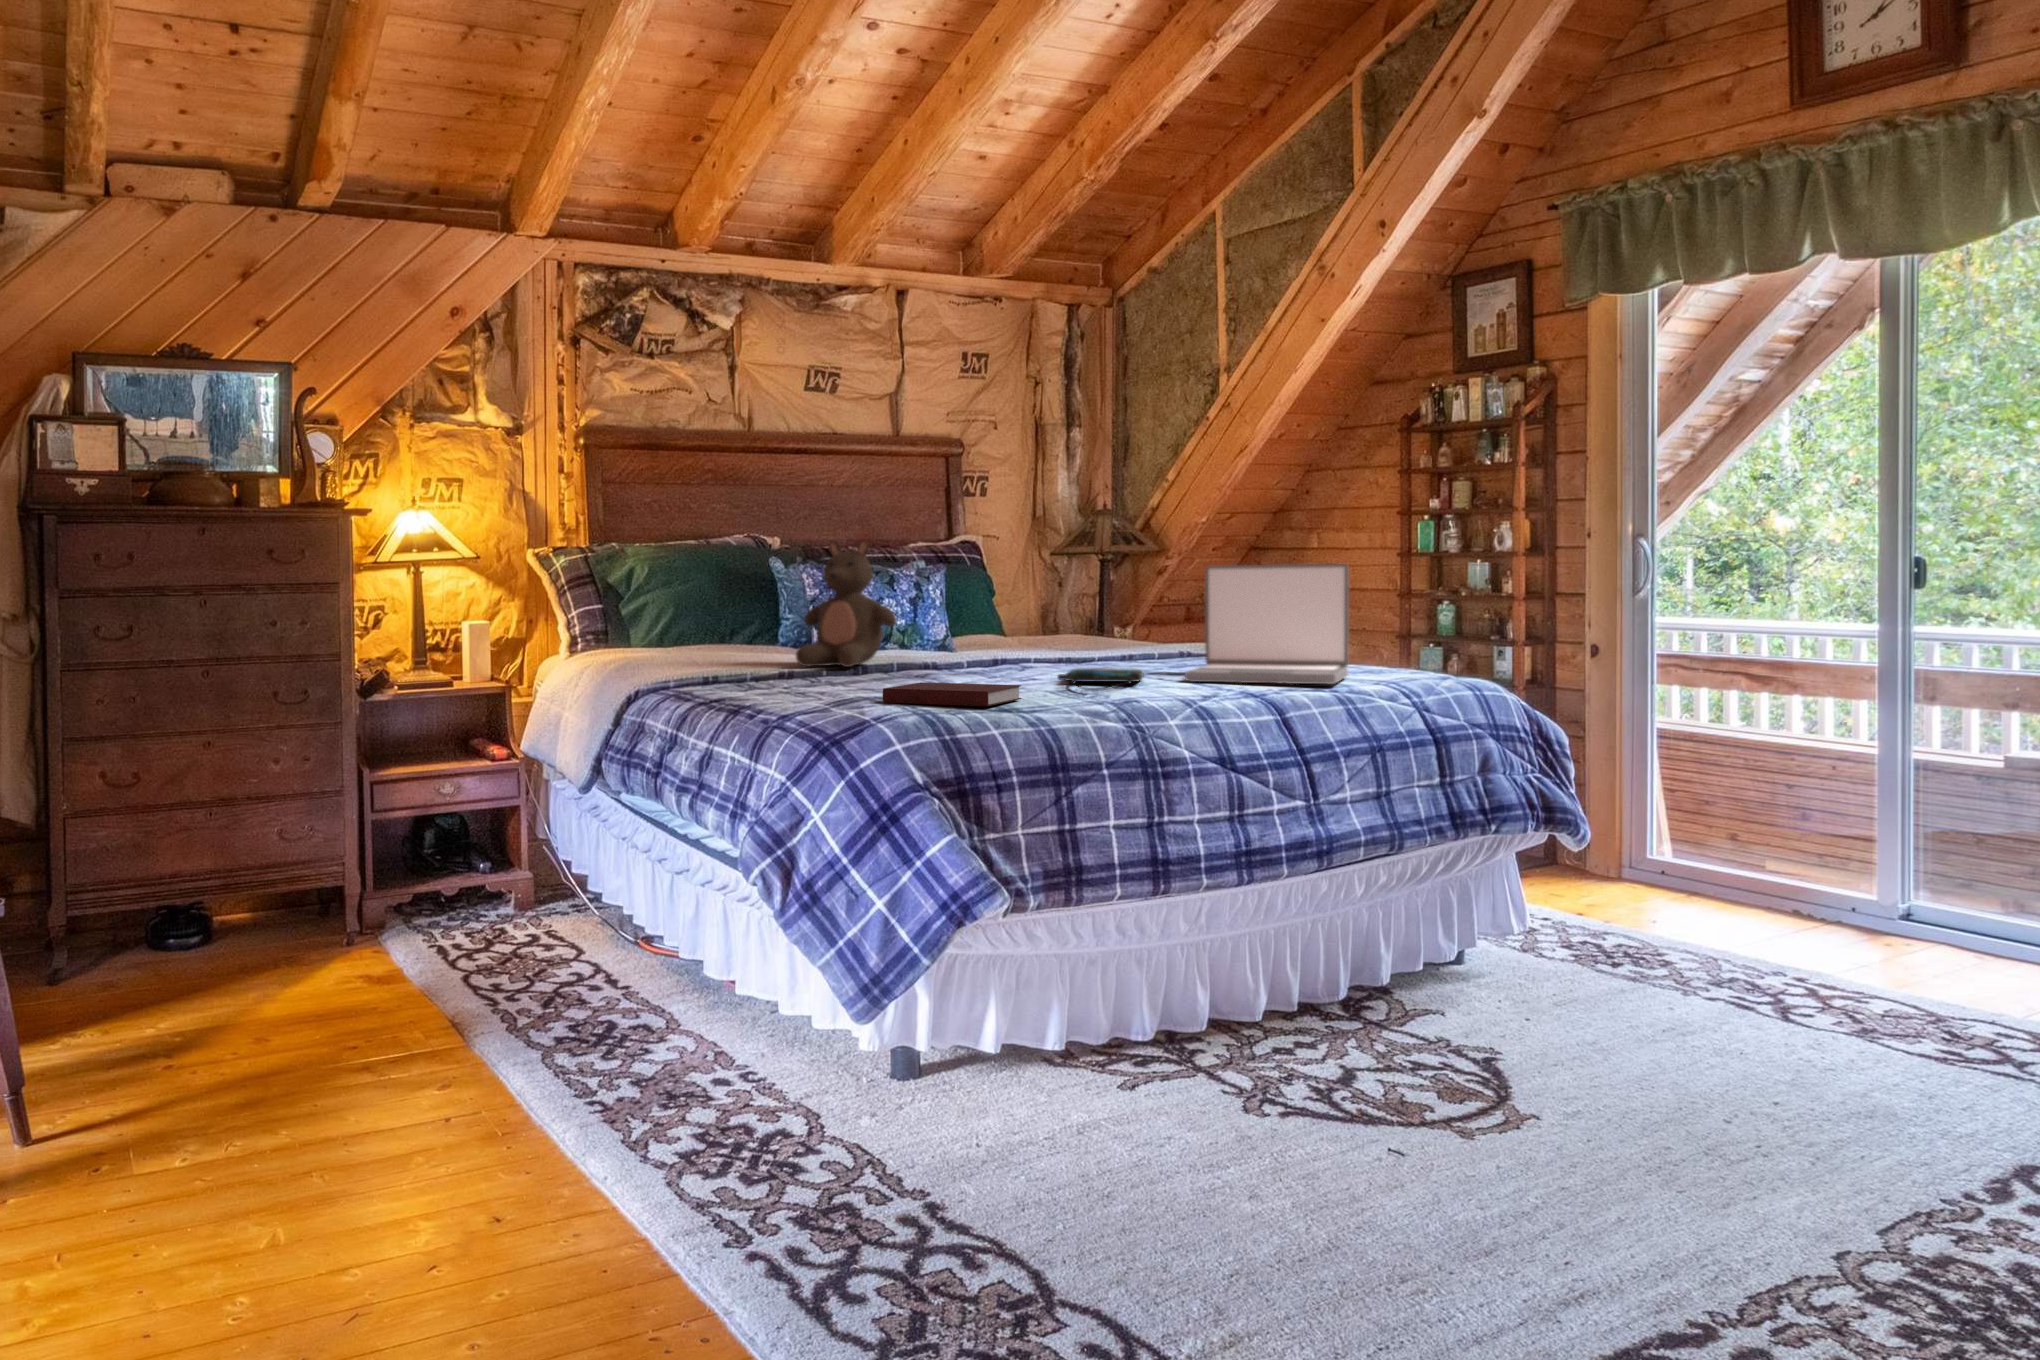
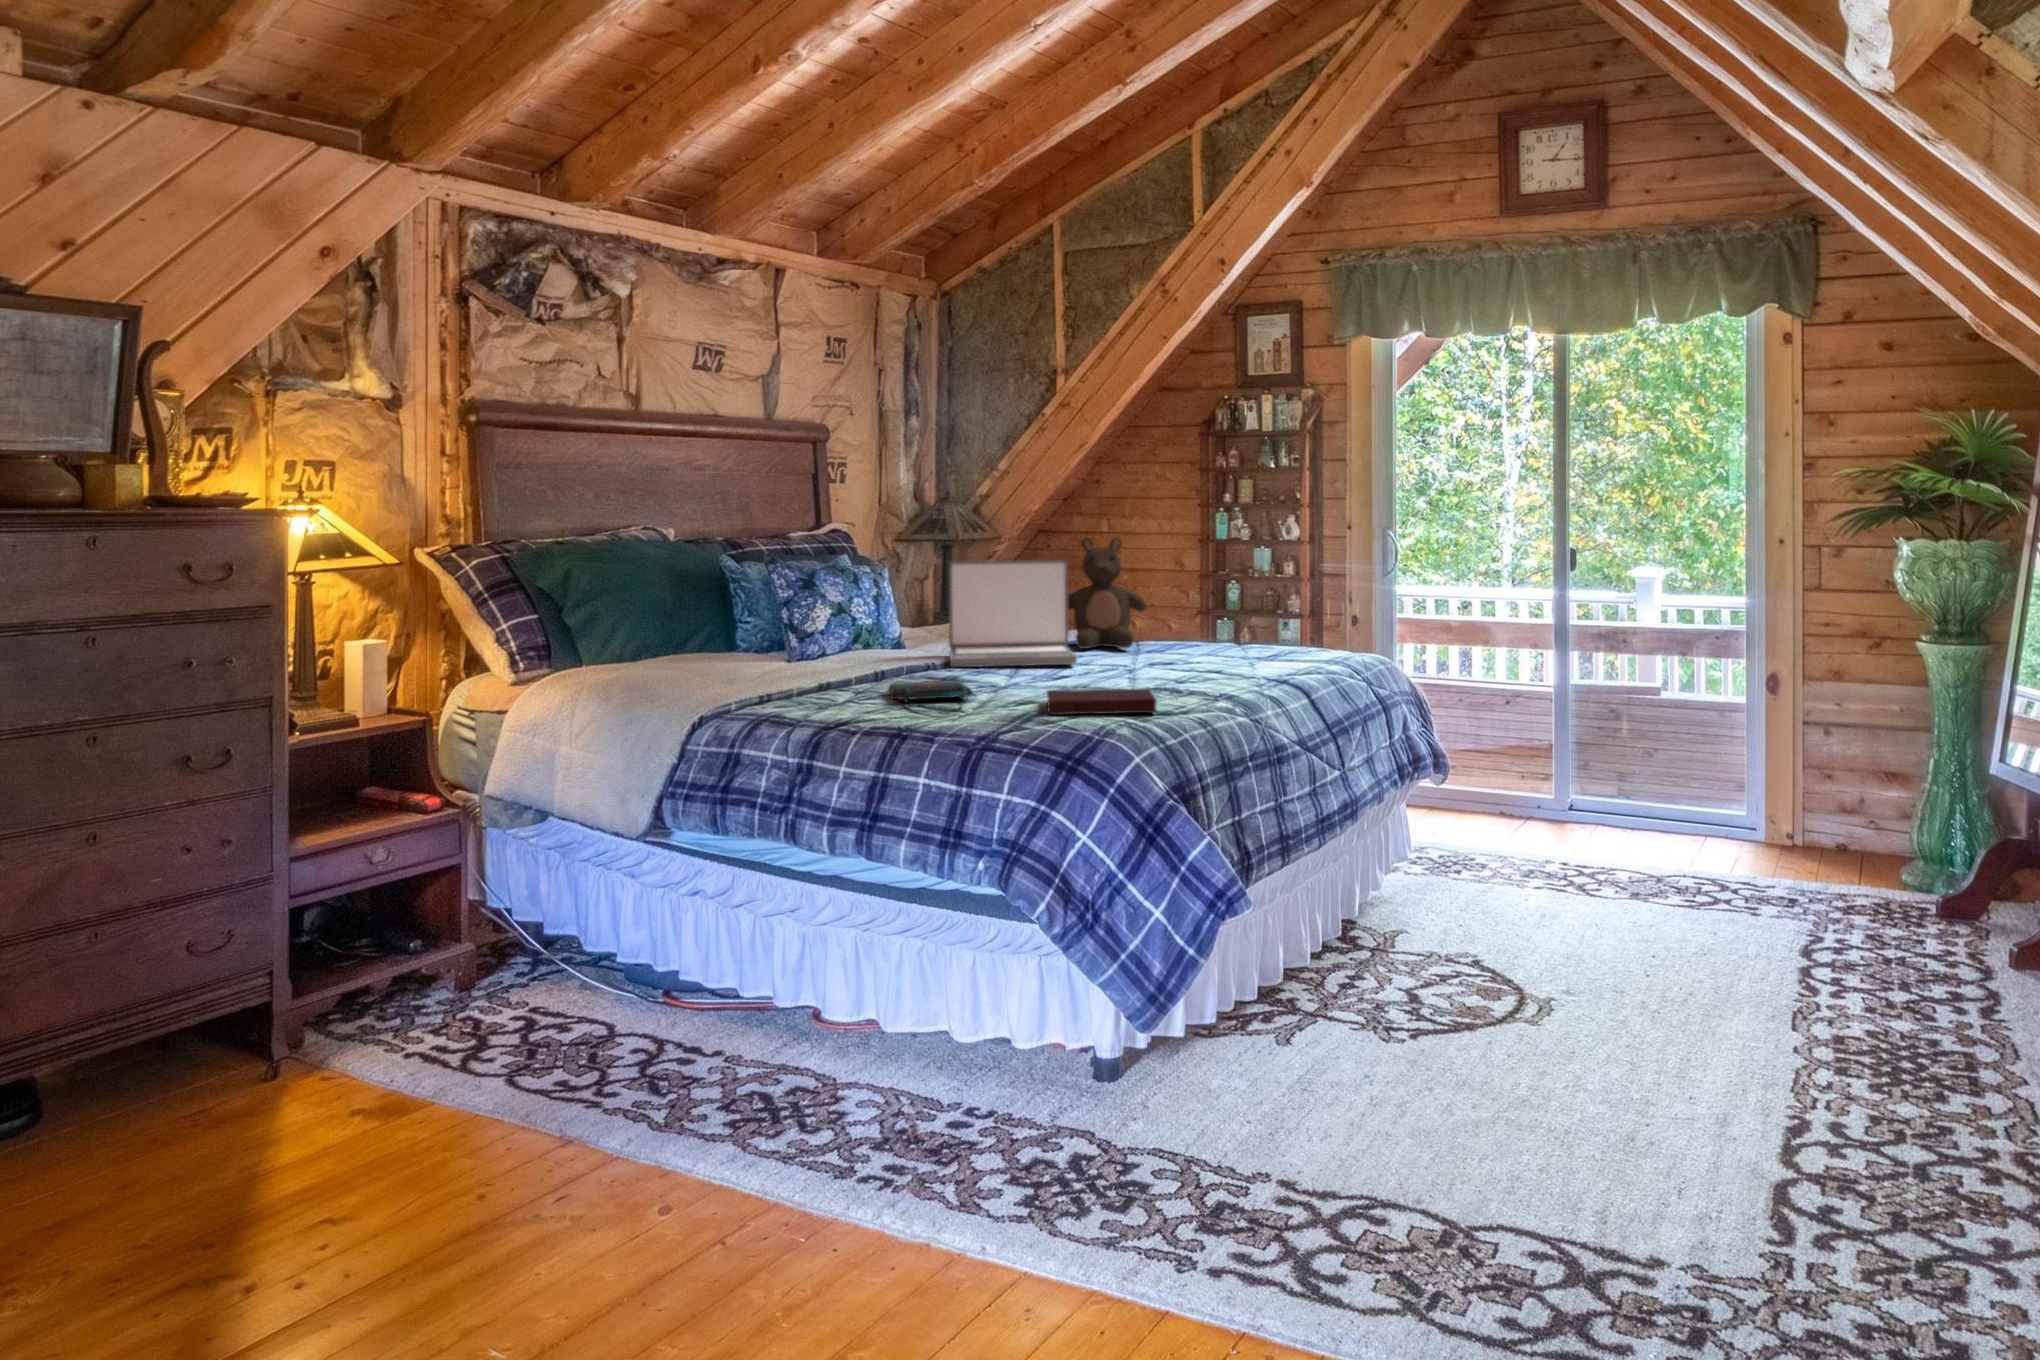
stuffed bear: present [796,541,896,667] -> present [1068,538,1147,649]
laptop: present [1185,564,1349,684] -> present [949,560,1077,667]
tote bag: present [1058,668,1143,691] -> present [888,680,974,714]

